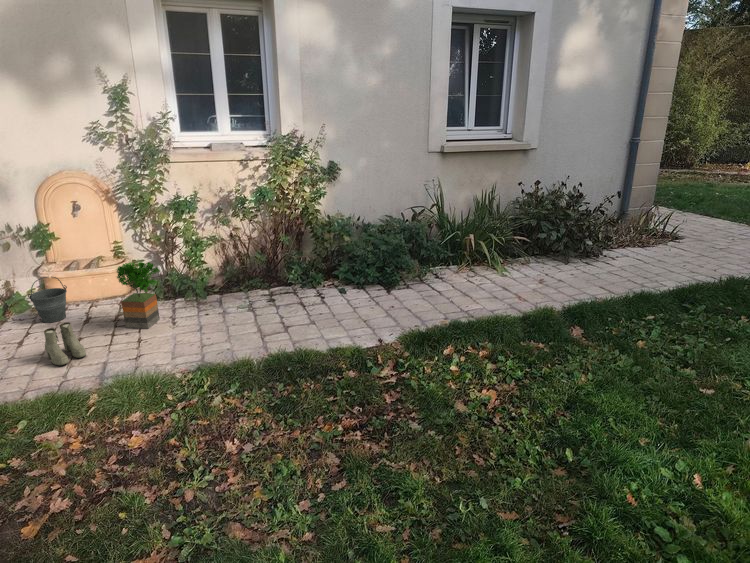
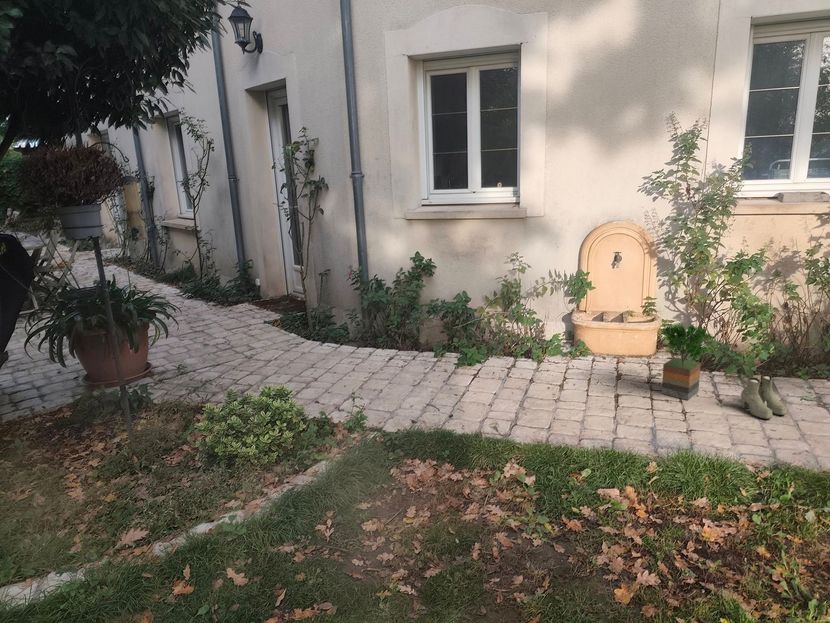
bucket: present [28,277,67,323] -> none [568,326,601,371]
boots: present [44,322,86,366] -> present [741,374,787,419]

